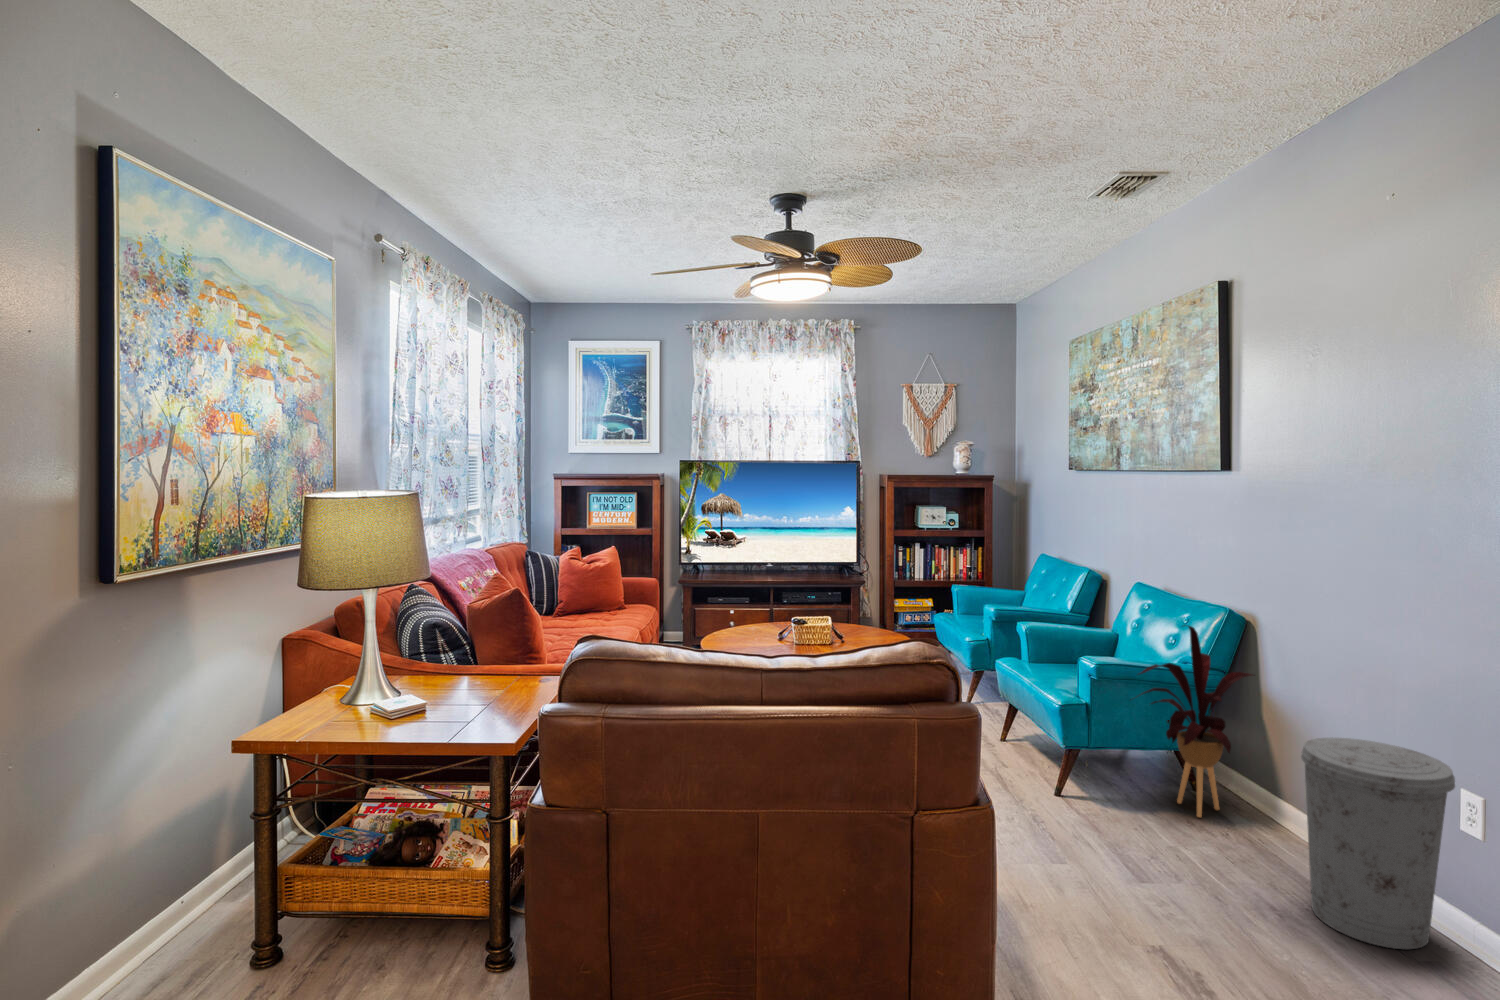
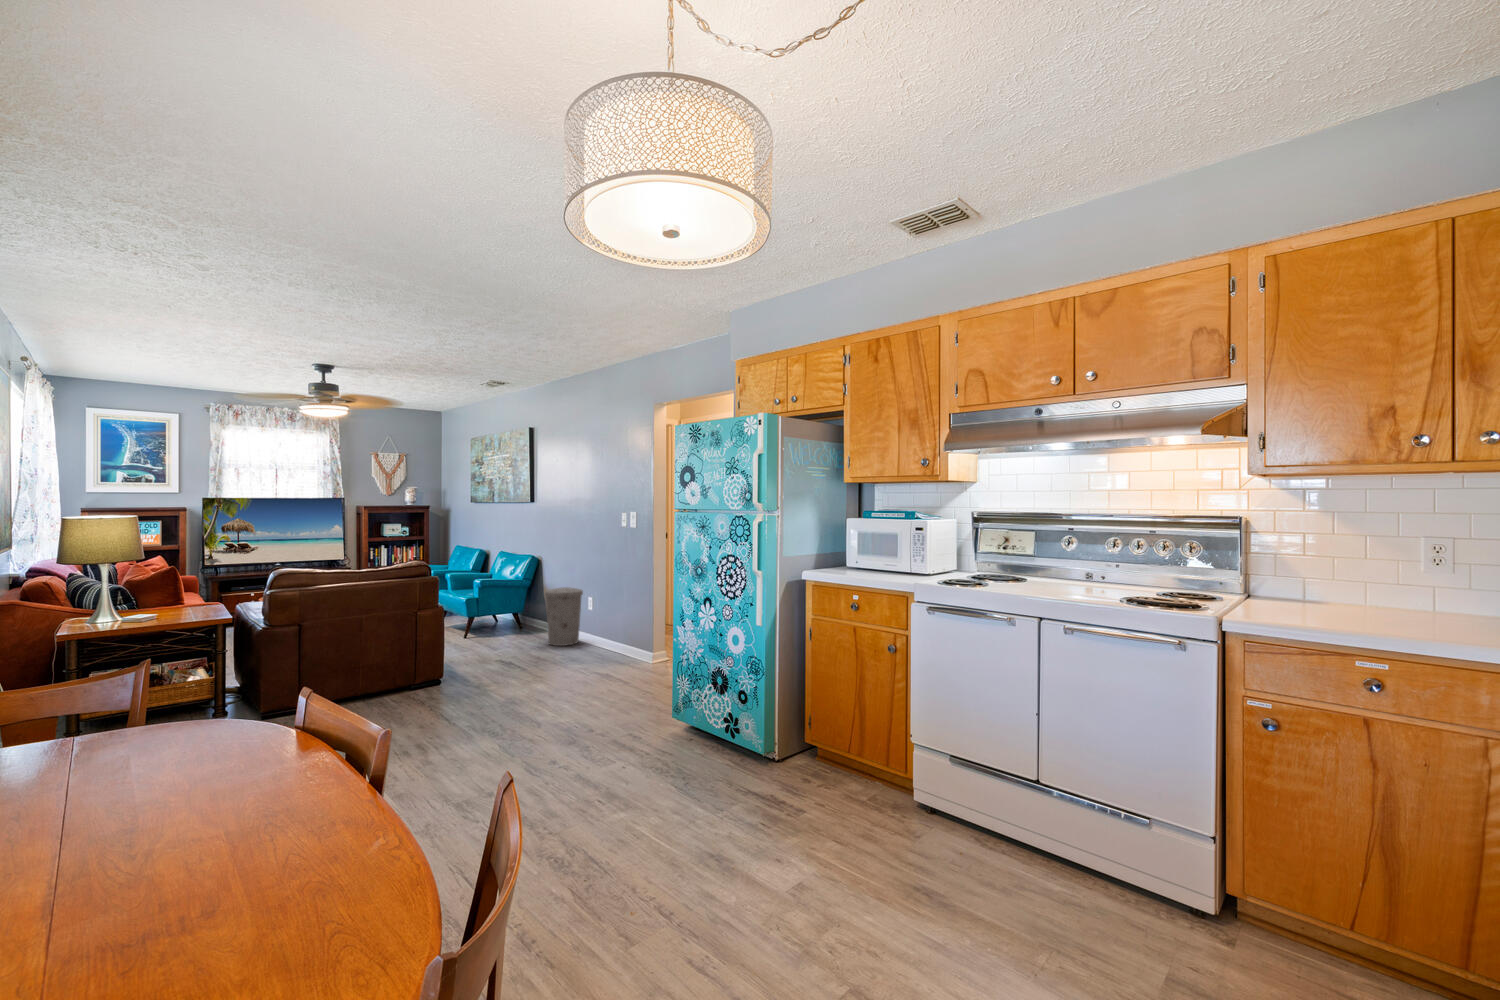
house plant: present [1130,626,1252,817] -> none [494,561,540,633]

